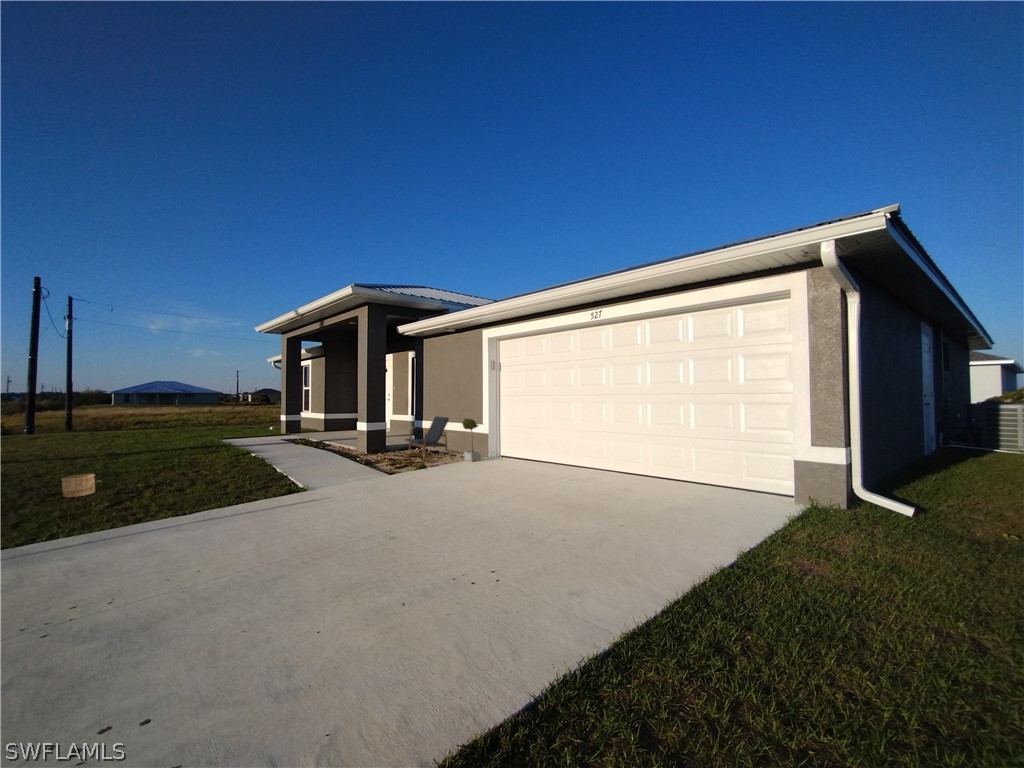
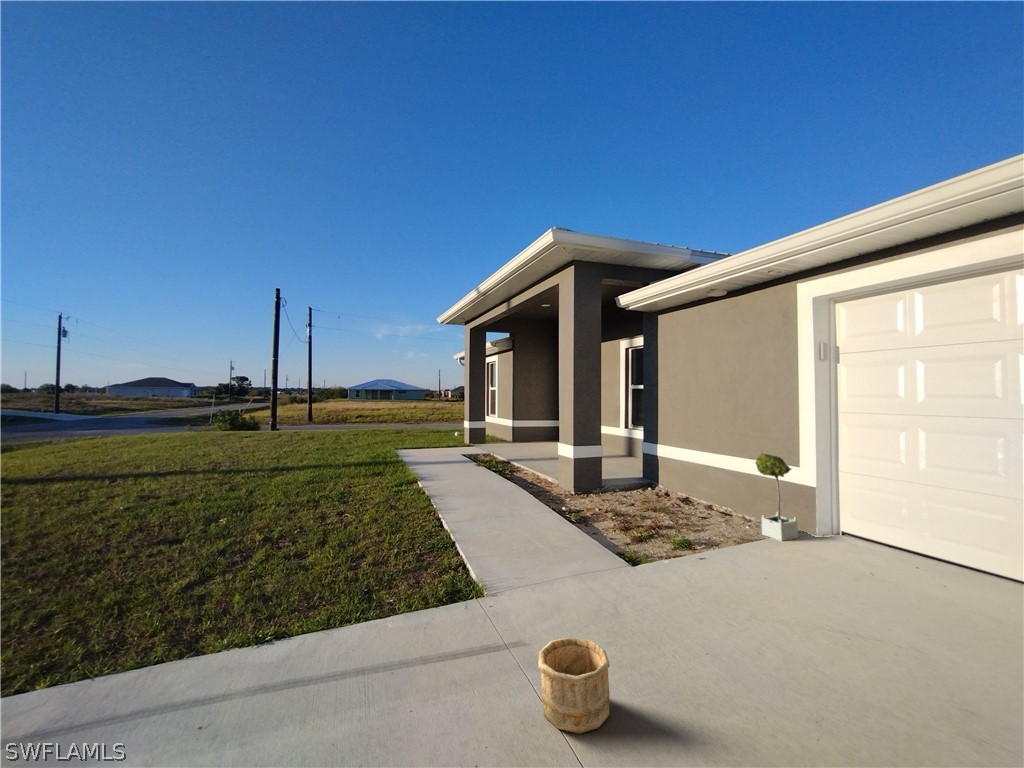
lounge chair: present [405,416,449,457] -> none [637,441,714,515]
wooden bucket: present [61,474,95,498] -> present [538,637,610,734]

